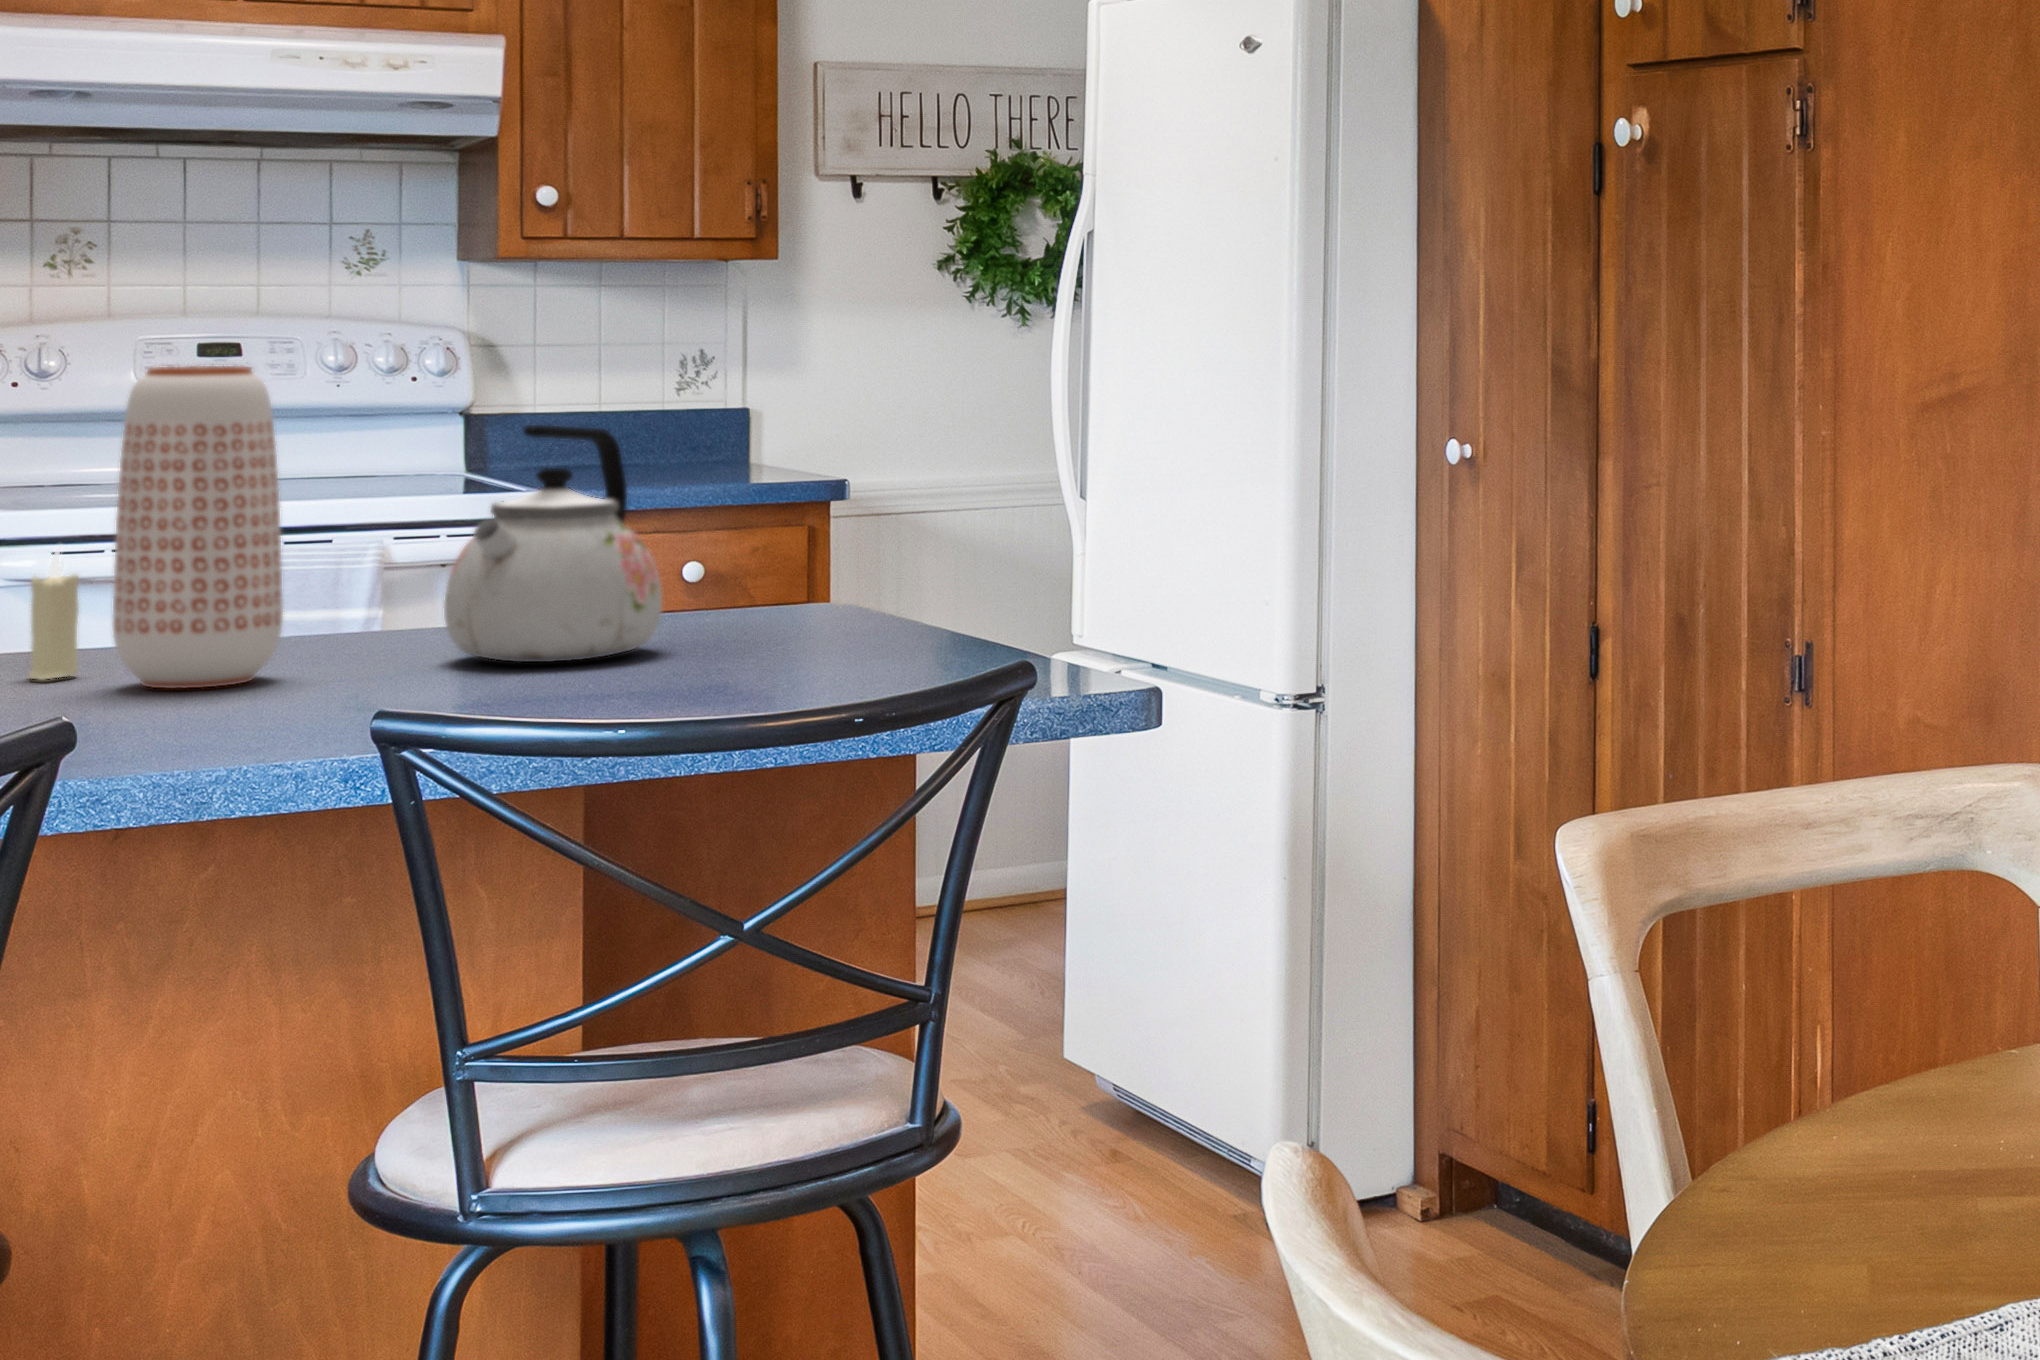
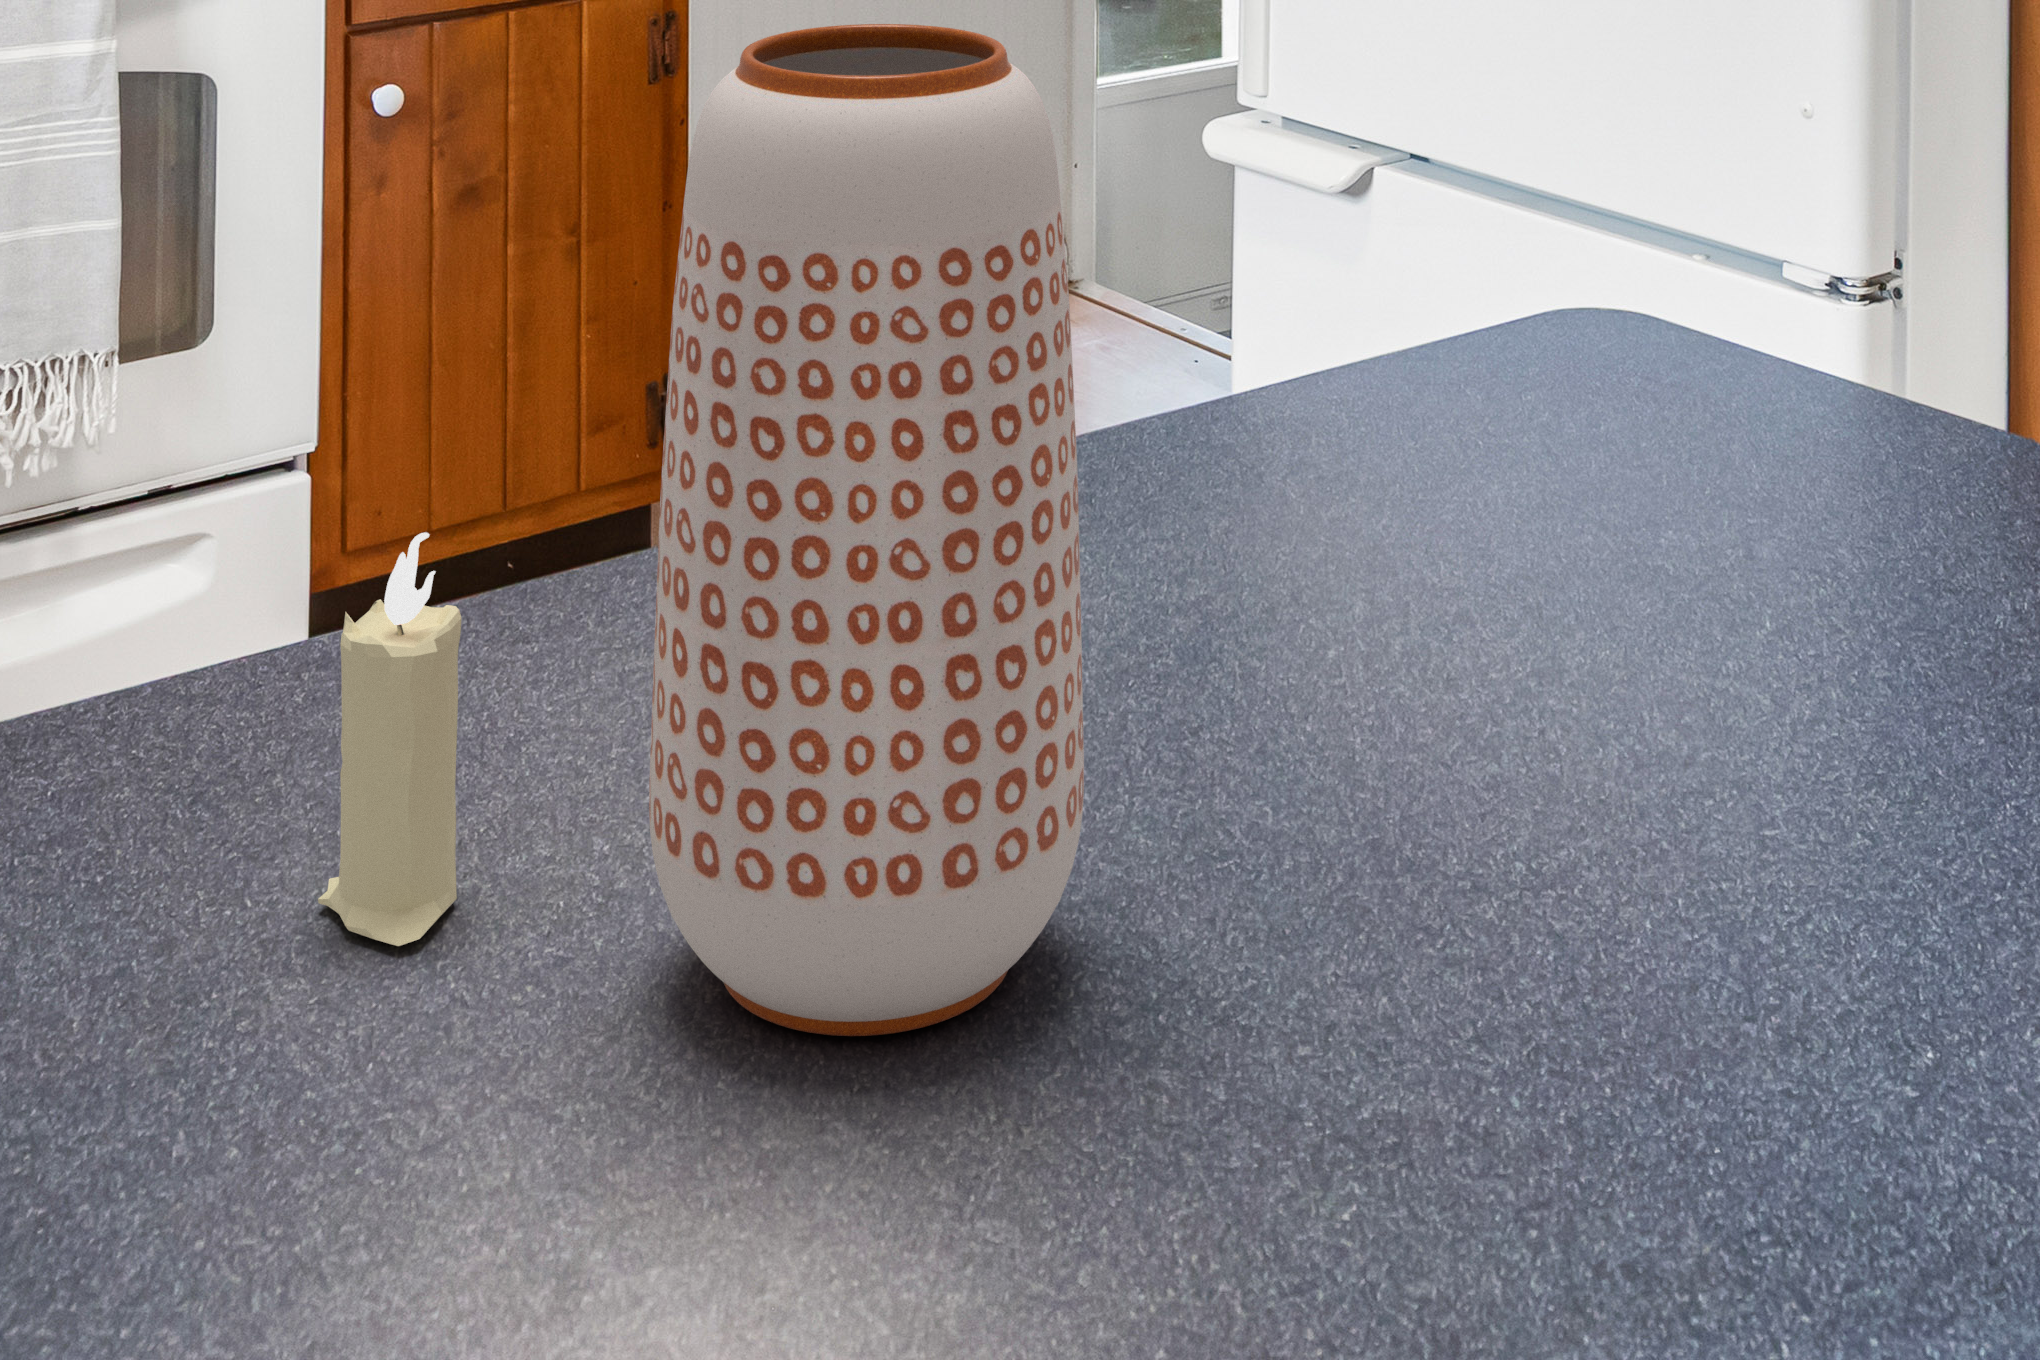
kettle: present [444,425,662,662] -> none [1317,98,1838,793]

